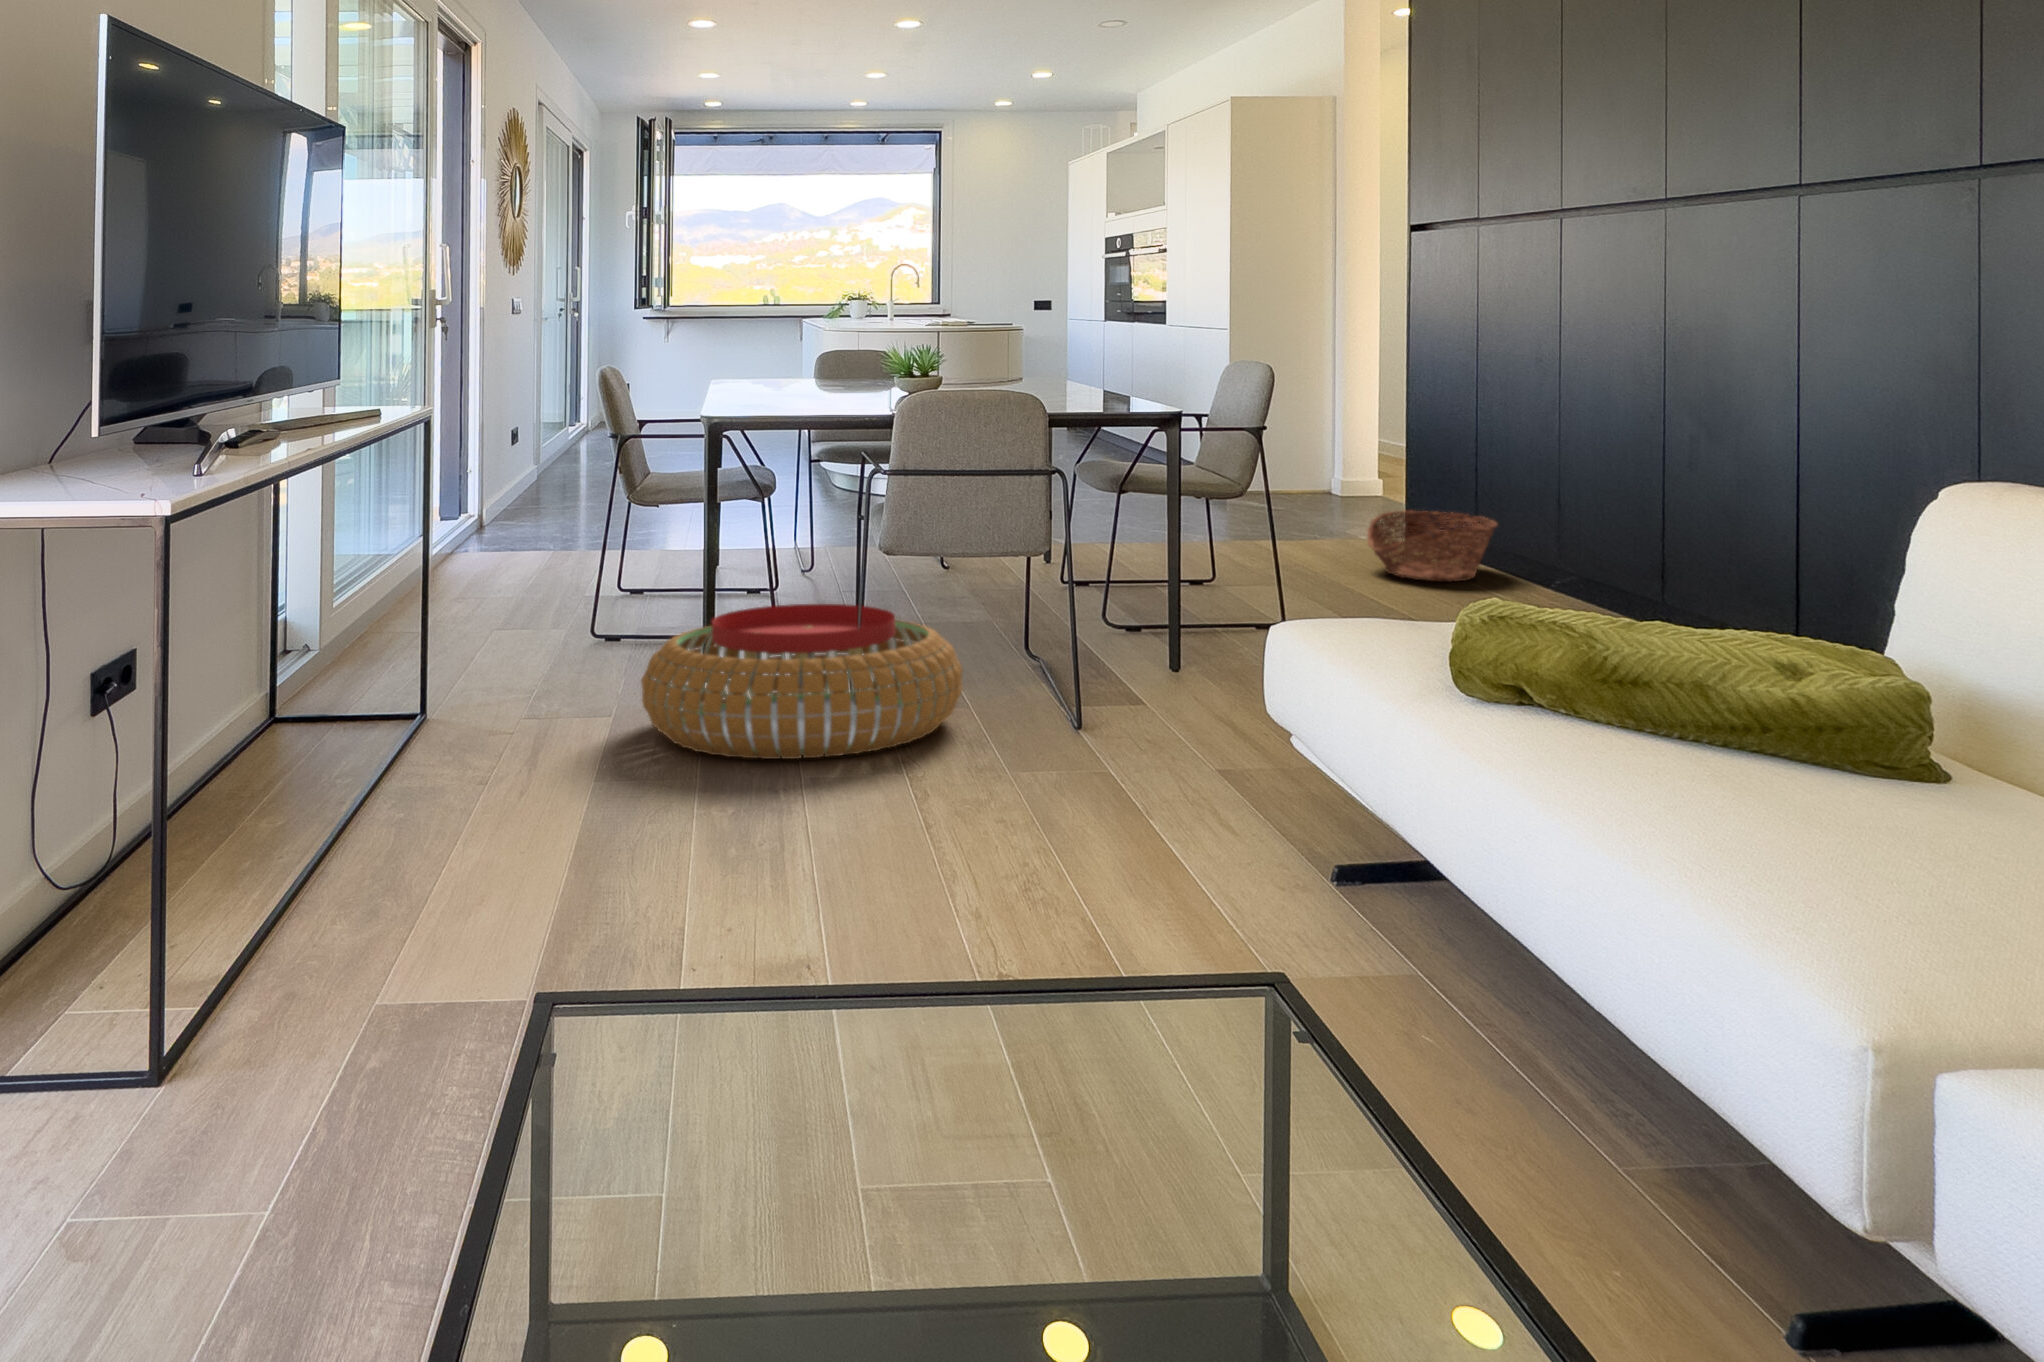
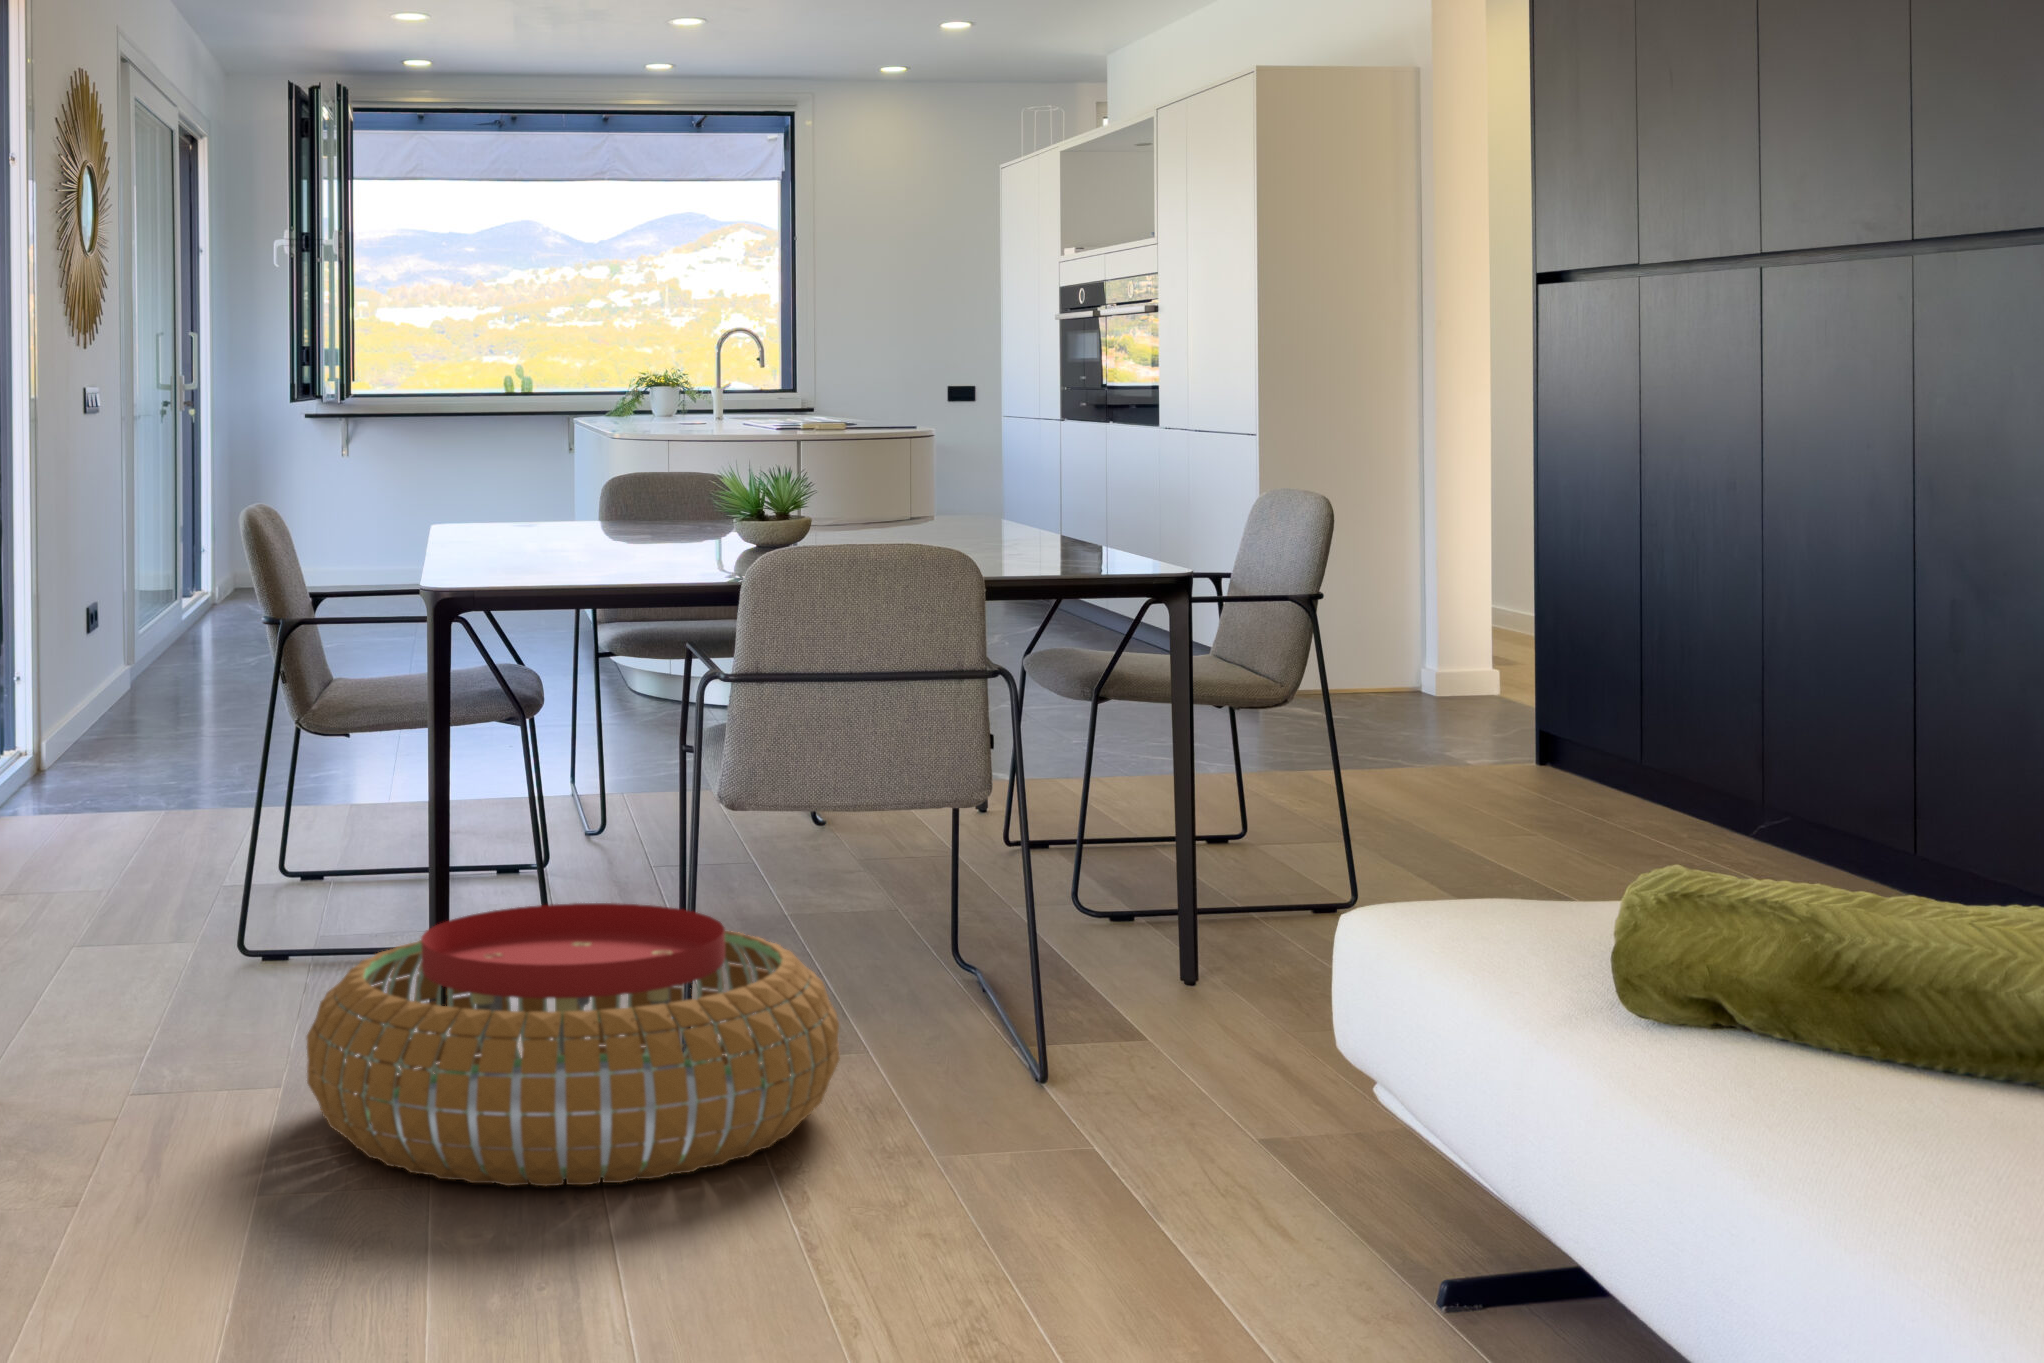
basket: present [1367,511,1497,581] -> none [1511,719,1743,843]

